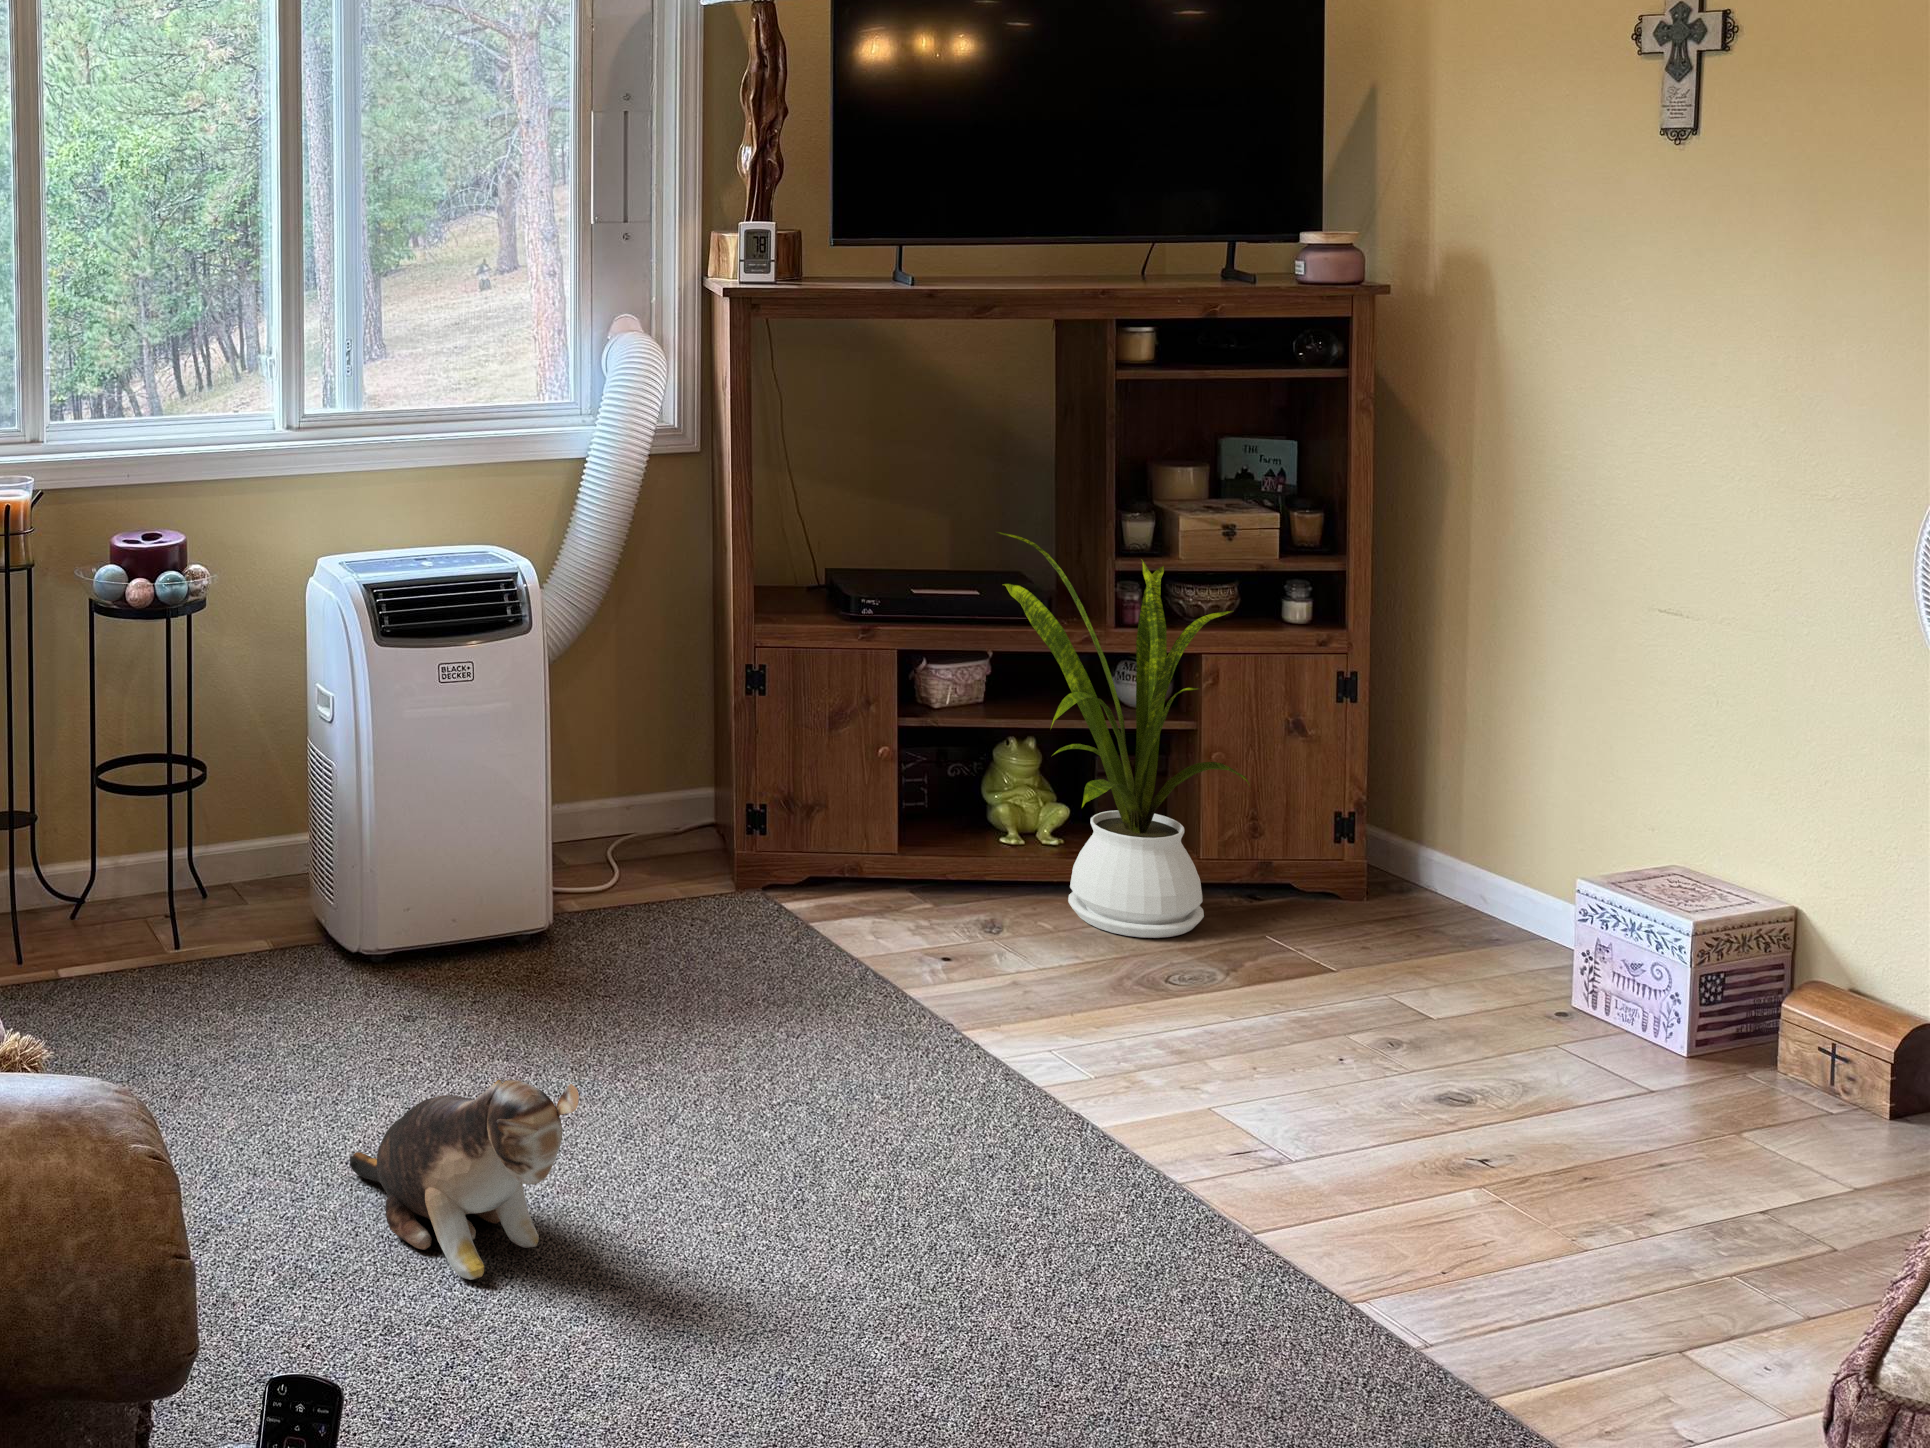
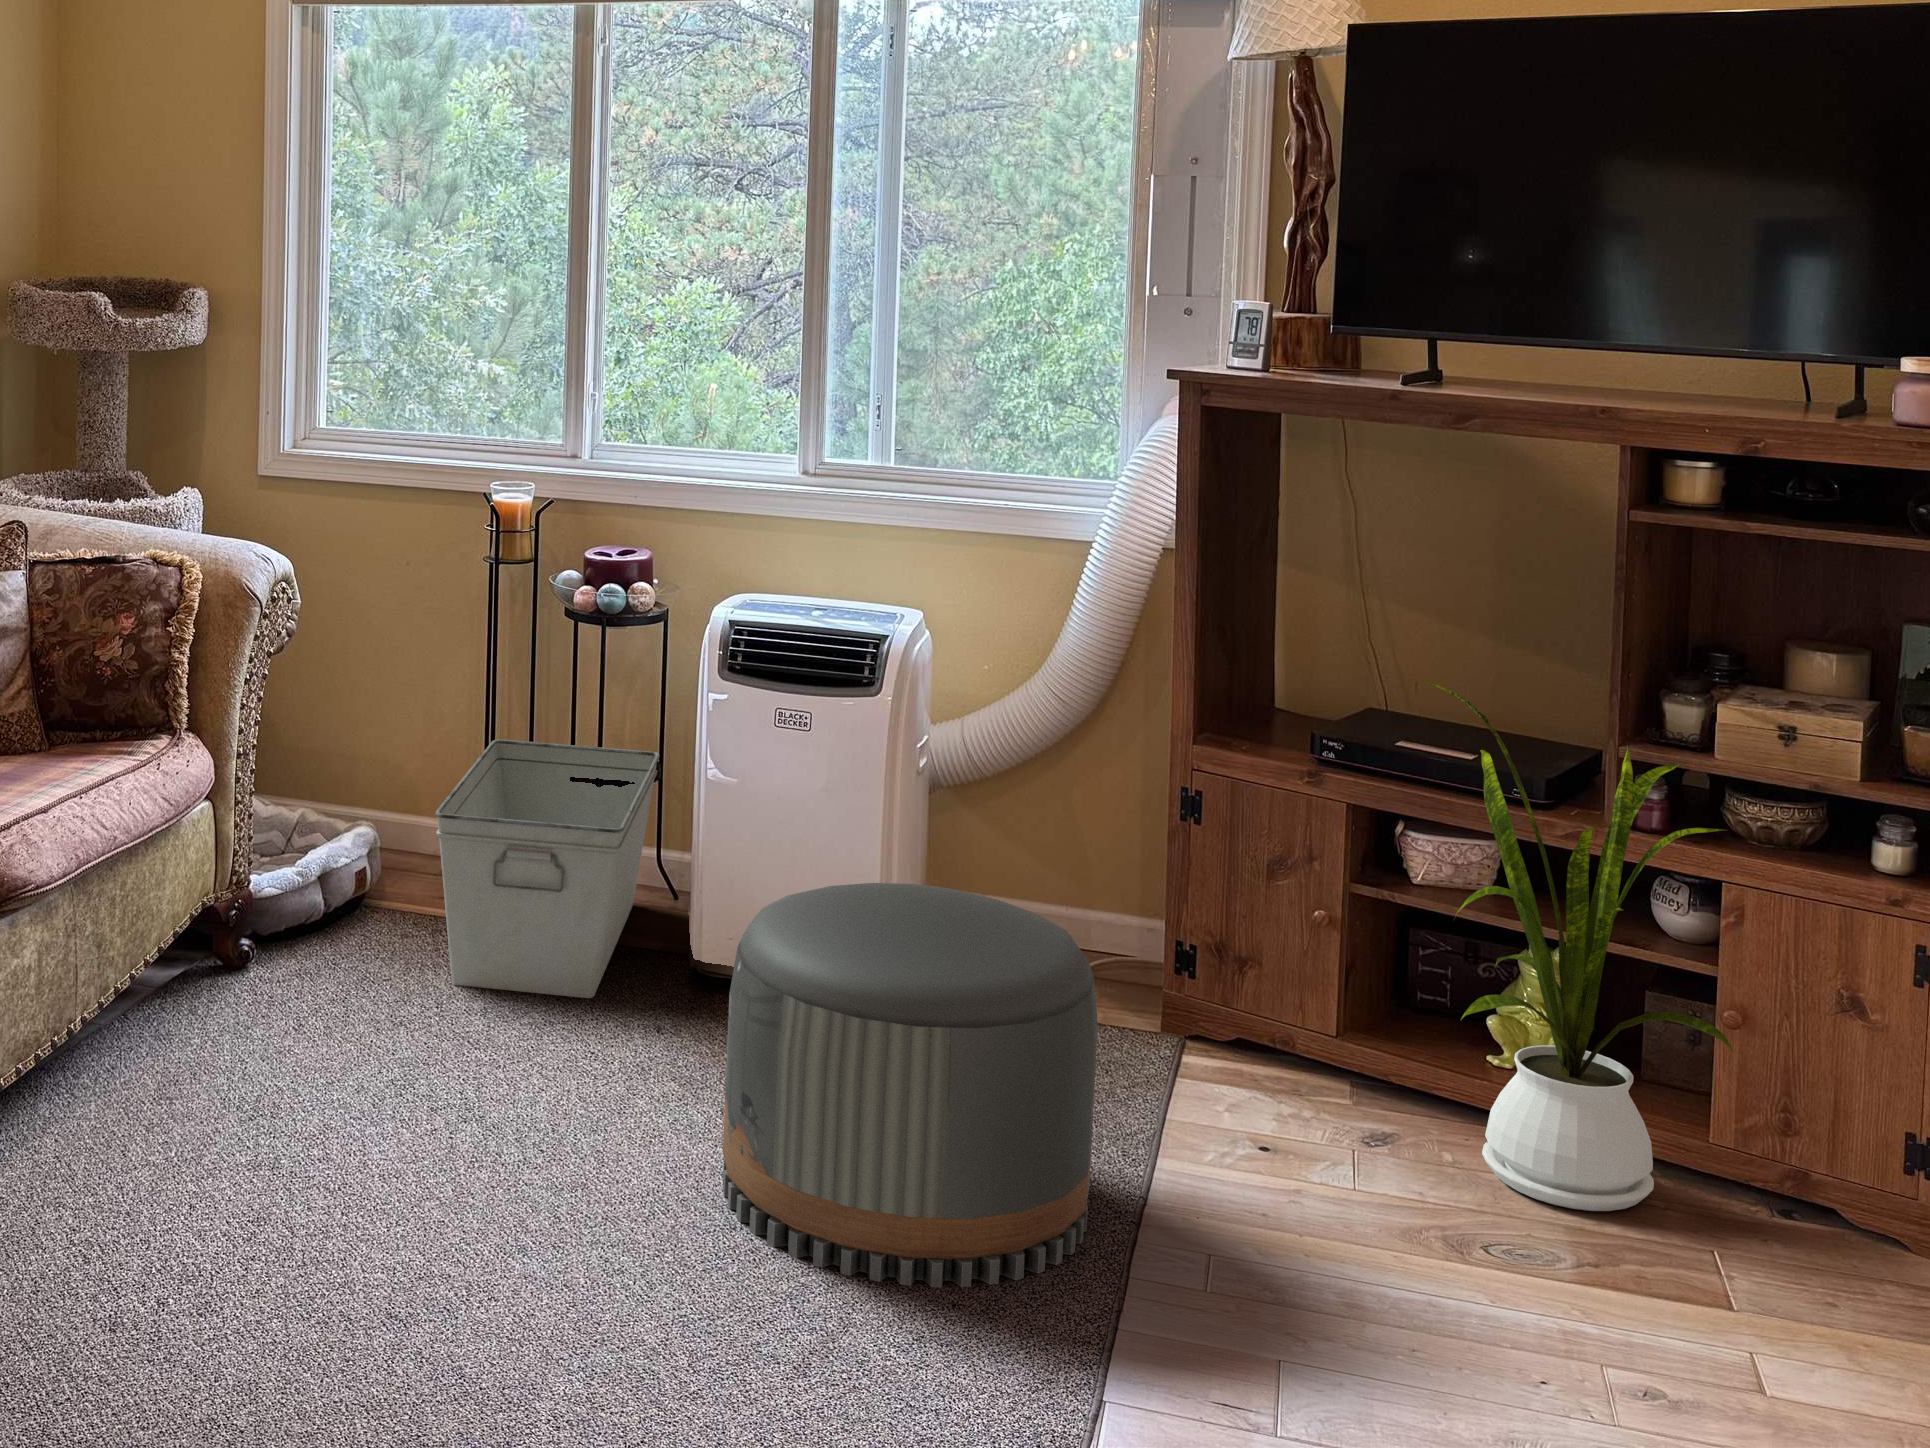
storage bin: none [21,739,311,1033] -> present [435,739,660,998]
pouf: none [645,795,1000,1179] -> present [723,883,1098,1287]
plush toy: present [350,1080,579,1280] -> none [367,1035,478,1208]

